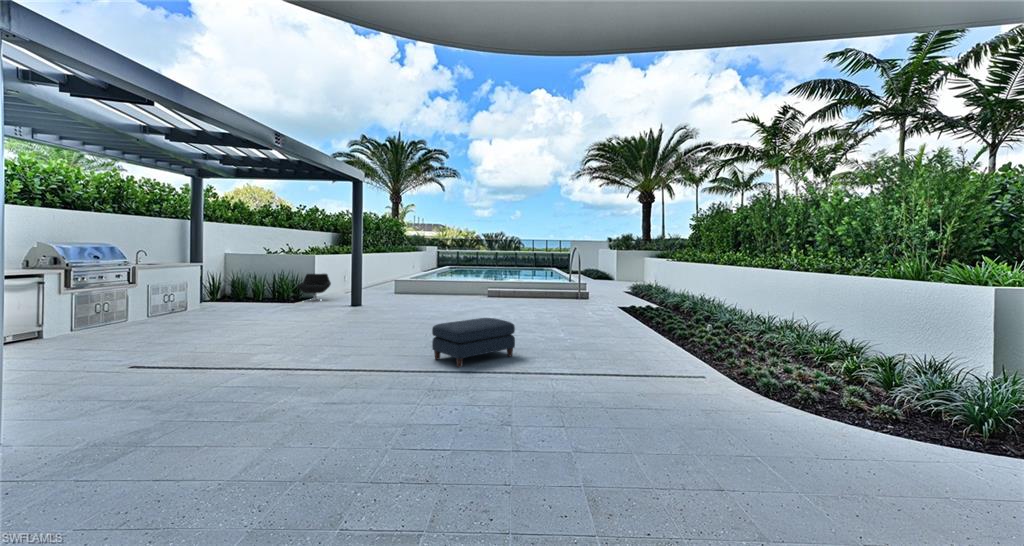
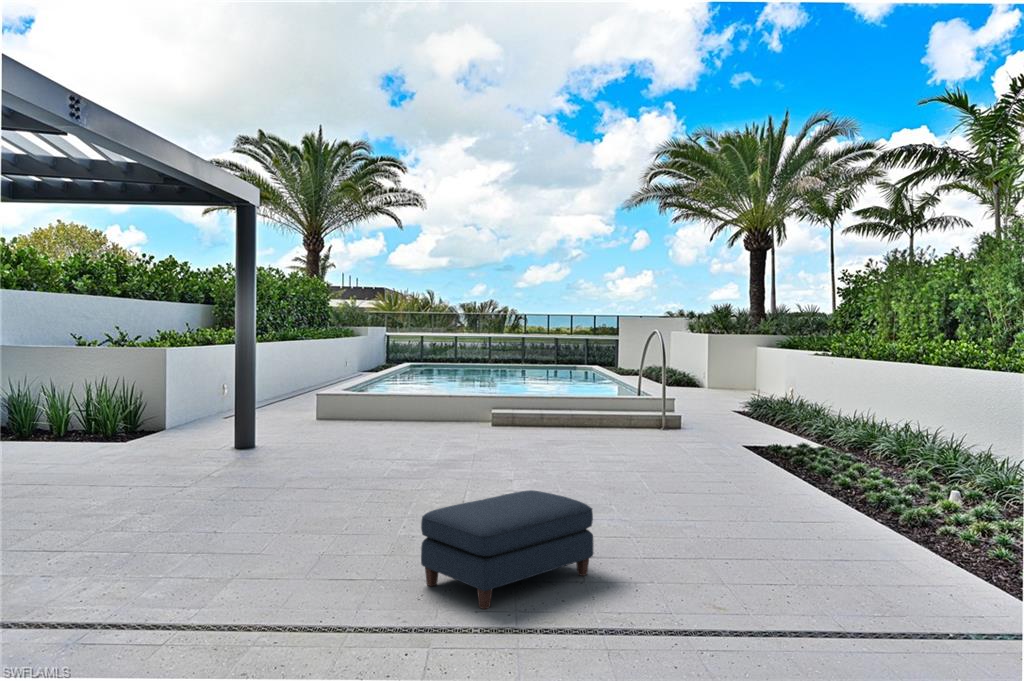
lounge chair: present [297,274,331,302] -> none [133,384,198,440]

